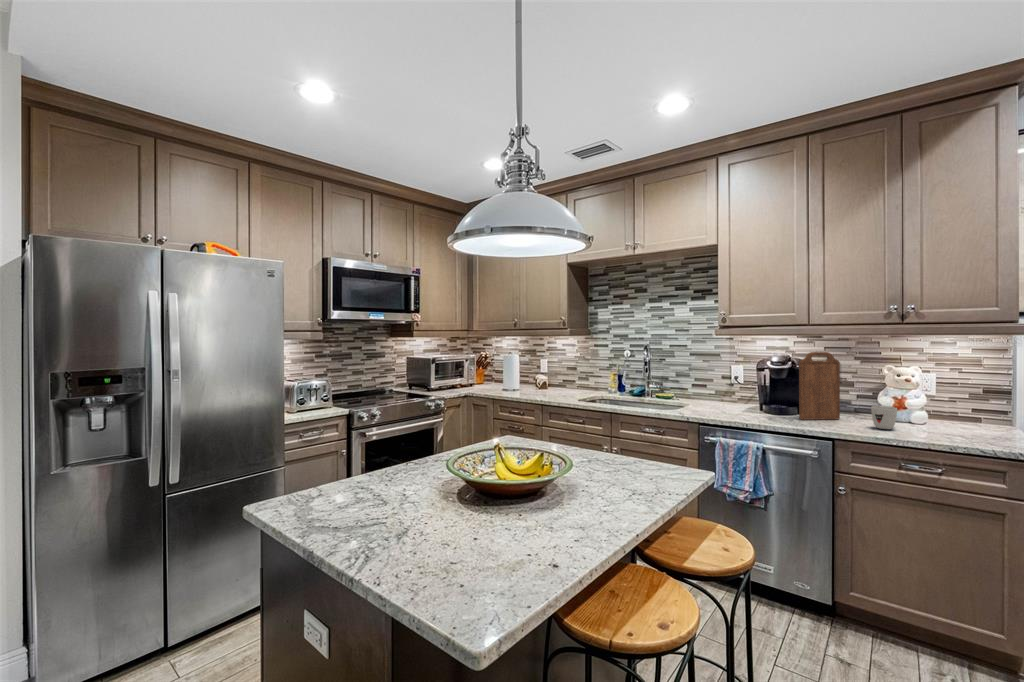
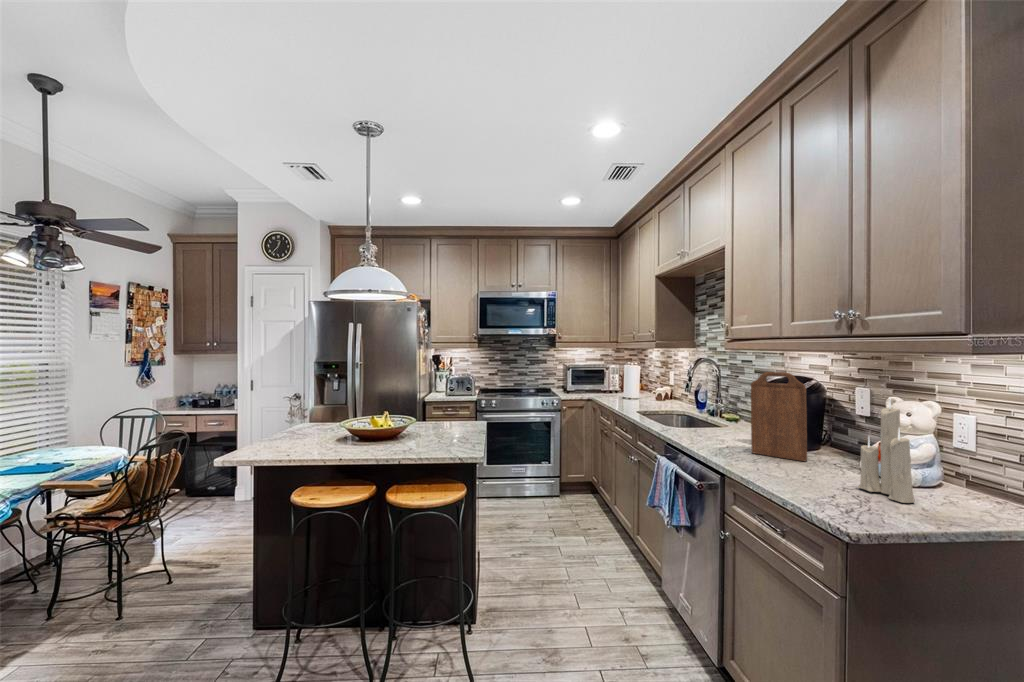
candle: none [915,360,958,432] -> present [858,401,915,503]
mug: present [871,406,897,429] -> none [789,446,837,479]

